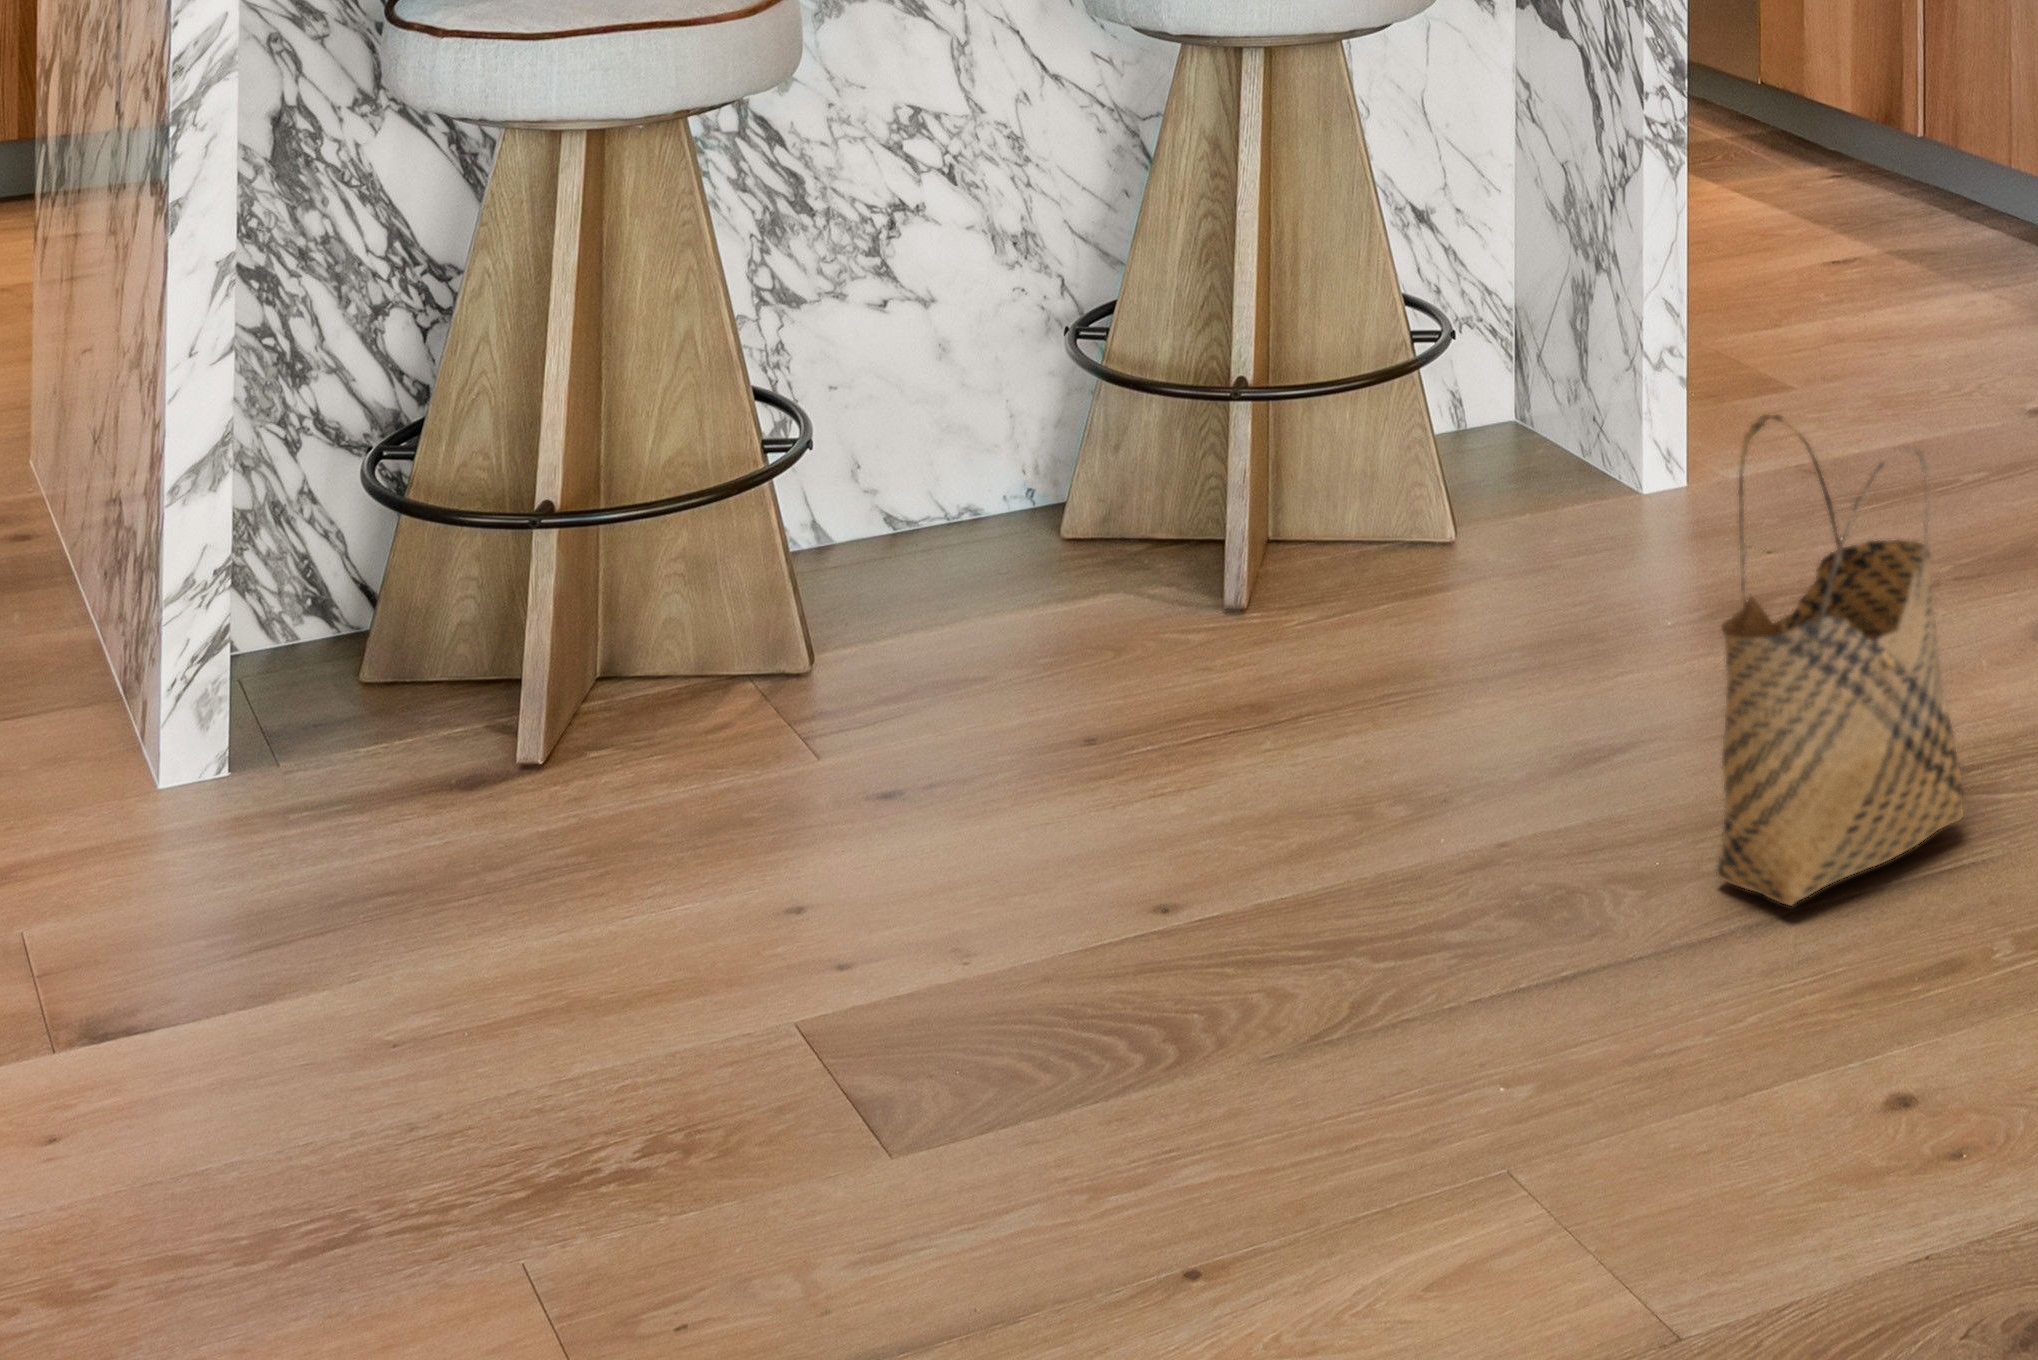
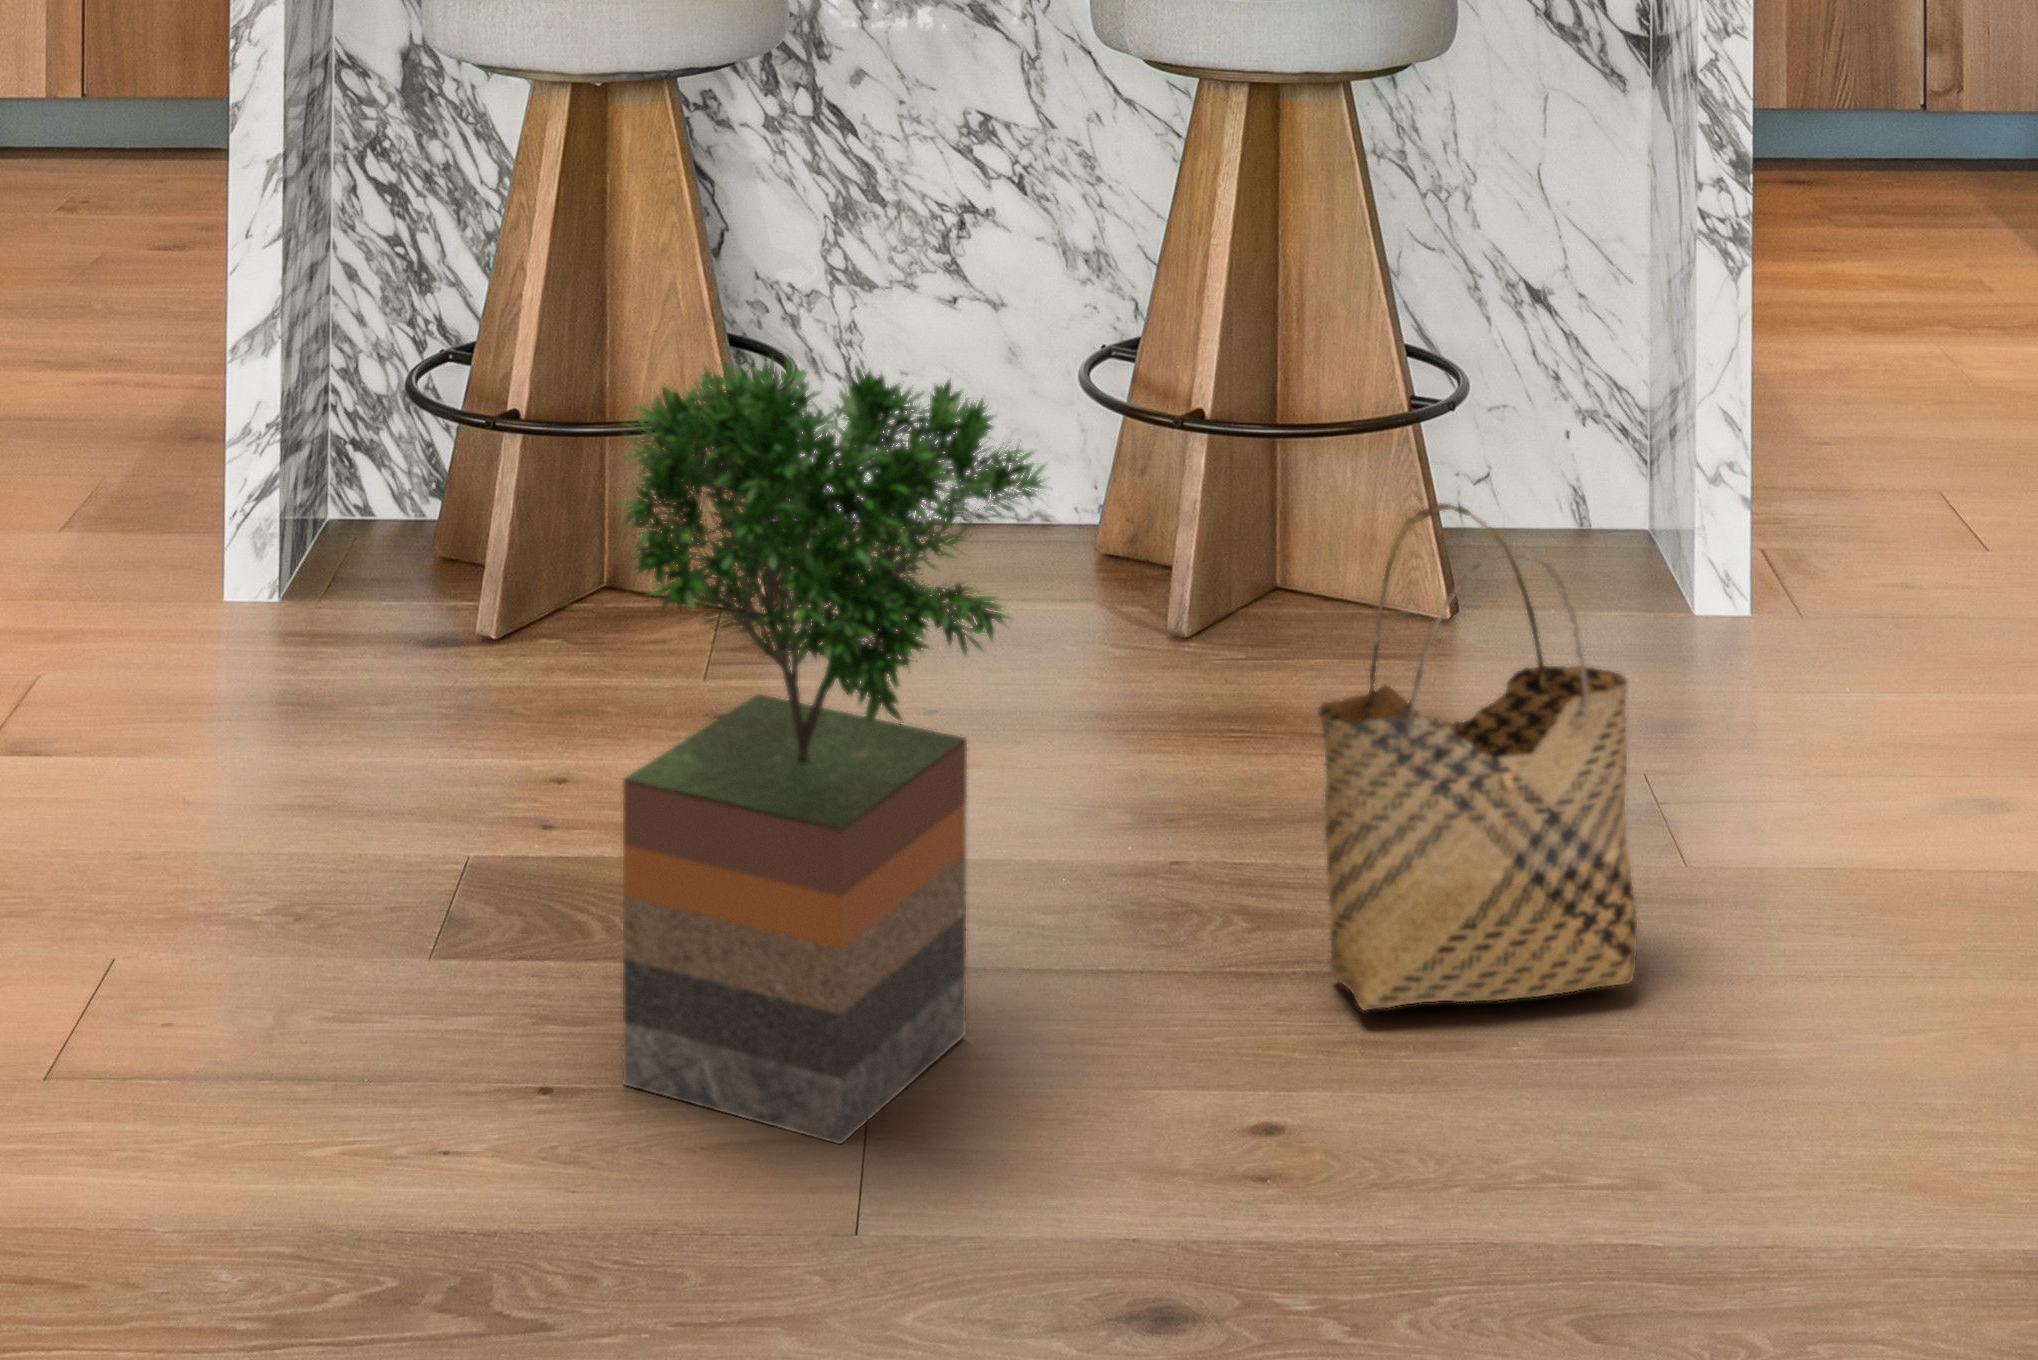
potted tree: none [1128,374,1621,1189] -> present [618,355,1044,1144]

